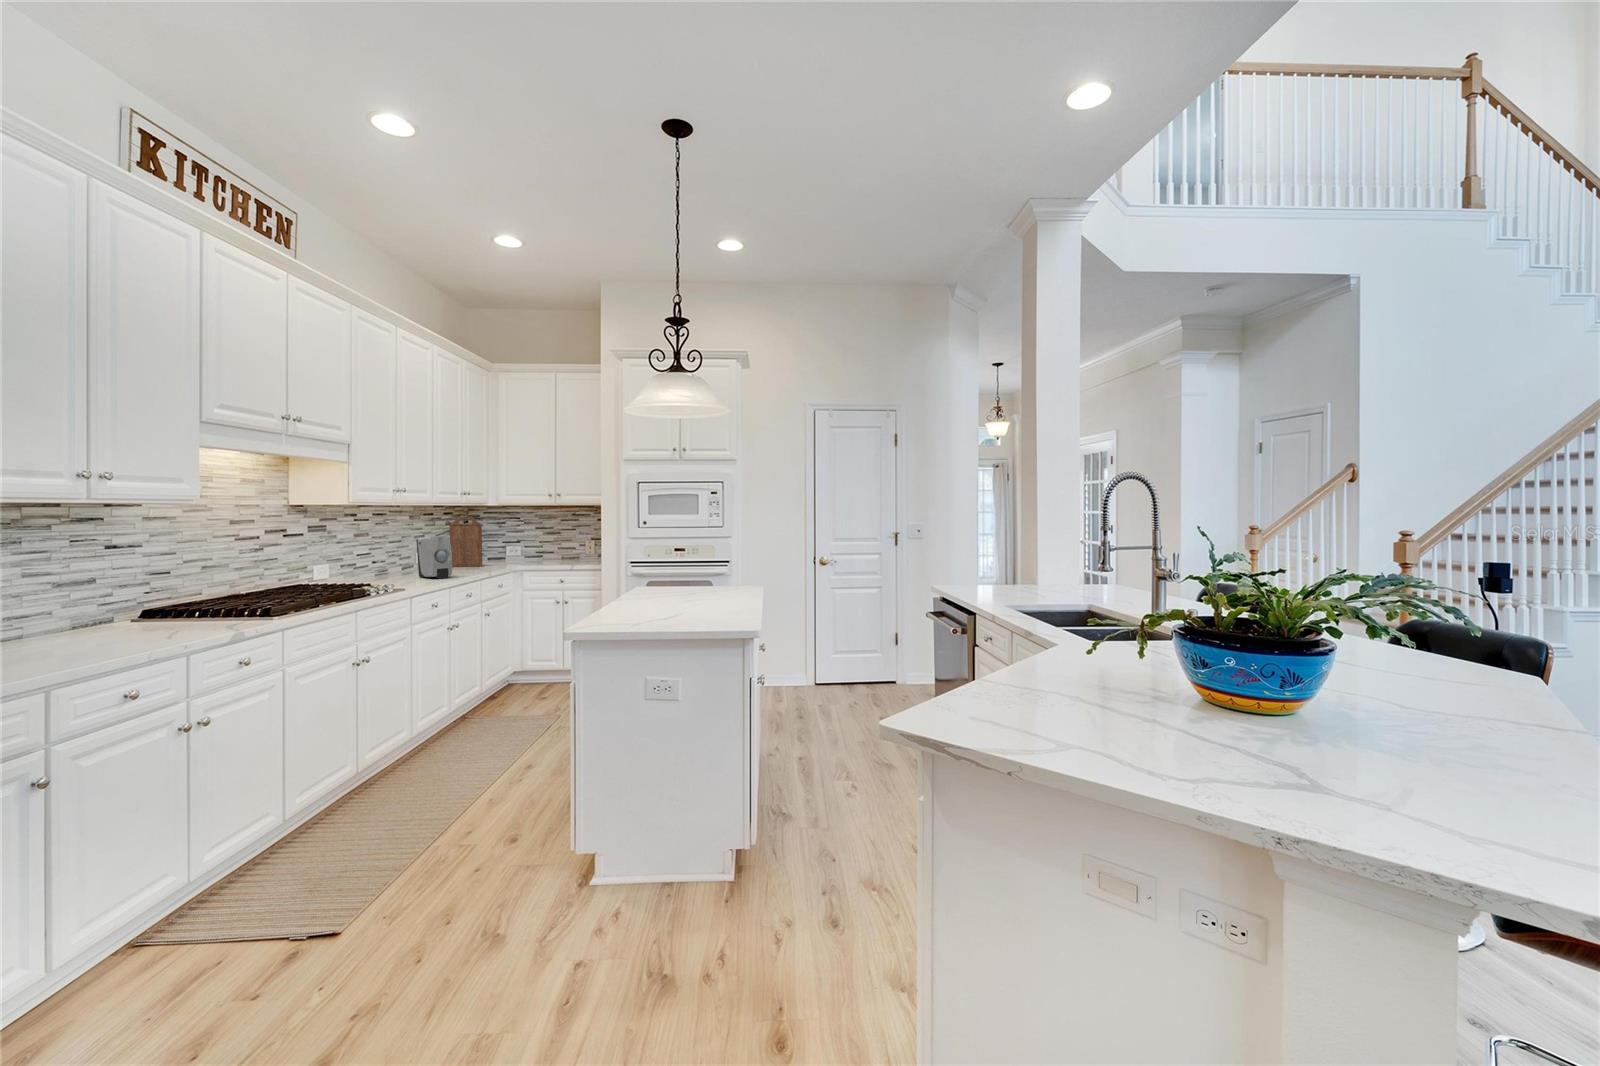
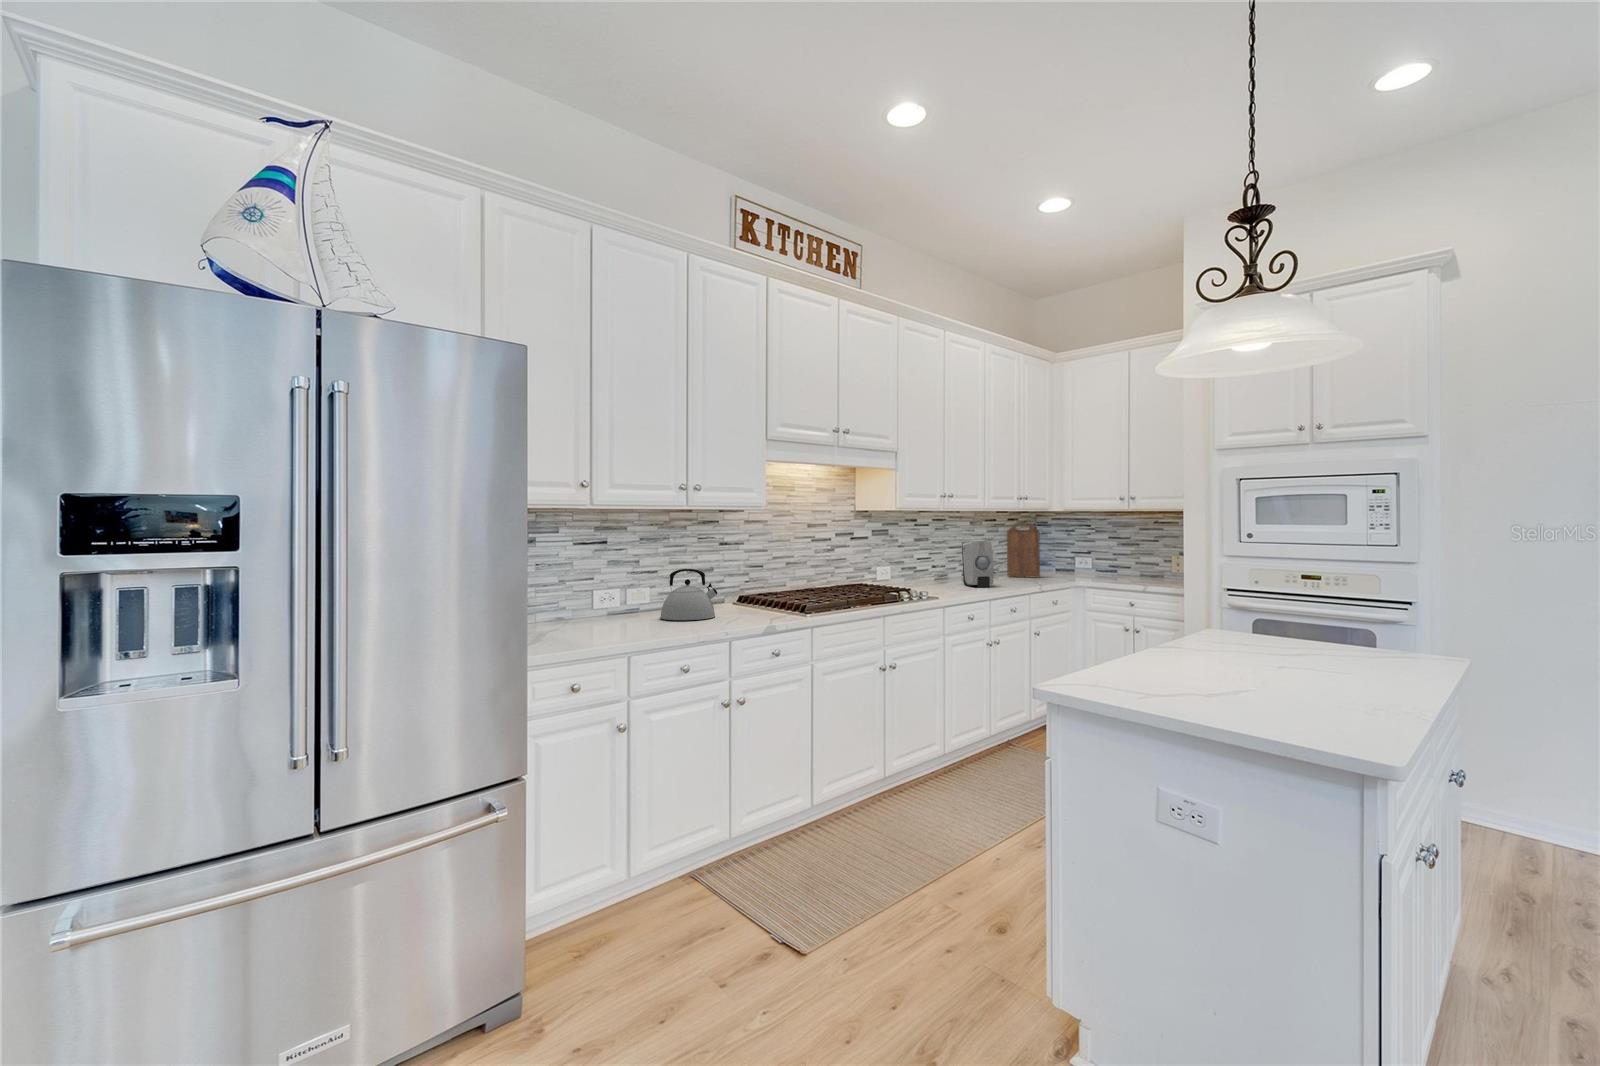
kettle: none [51,583,156,650] -> present [660,569,717,620]

